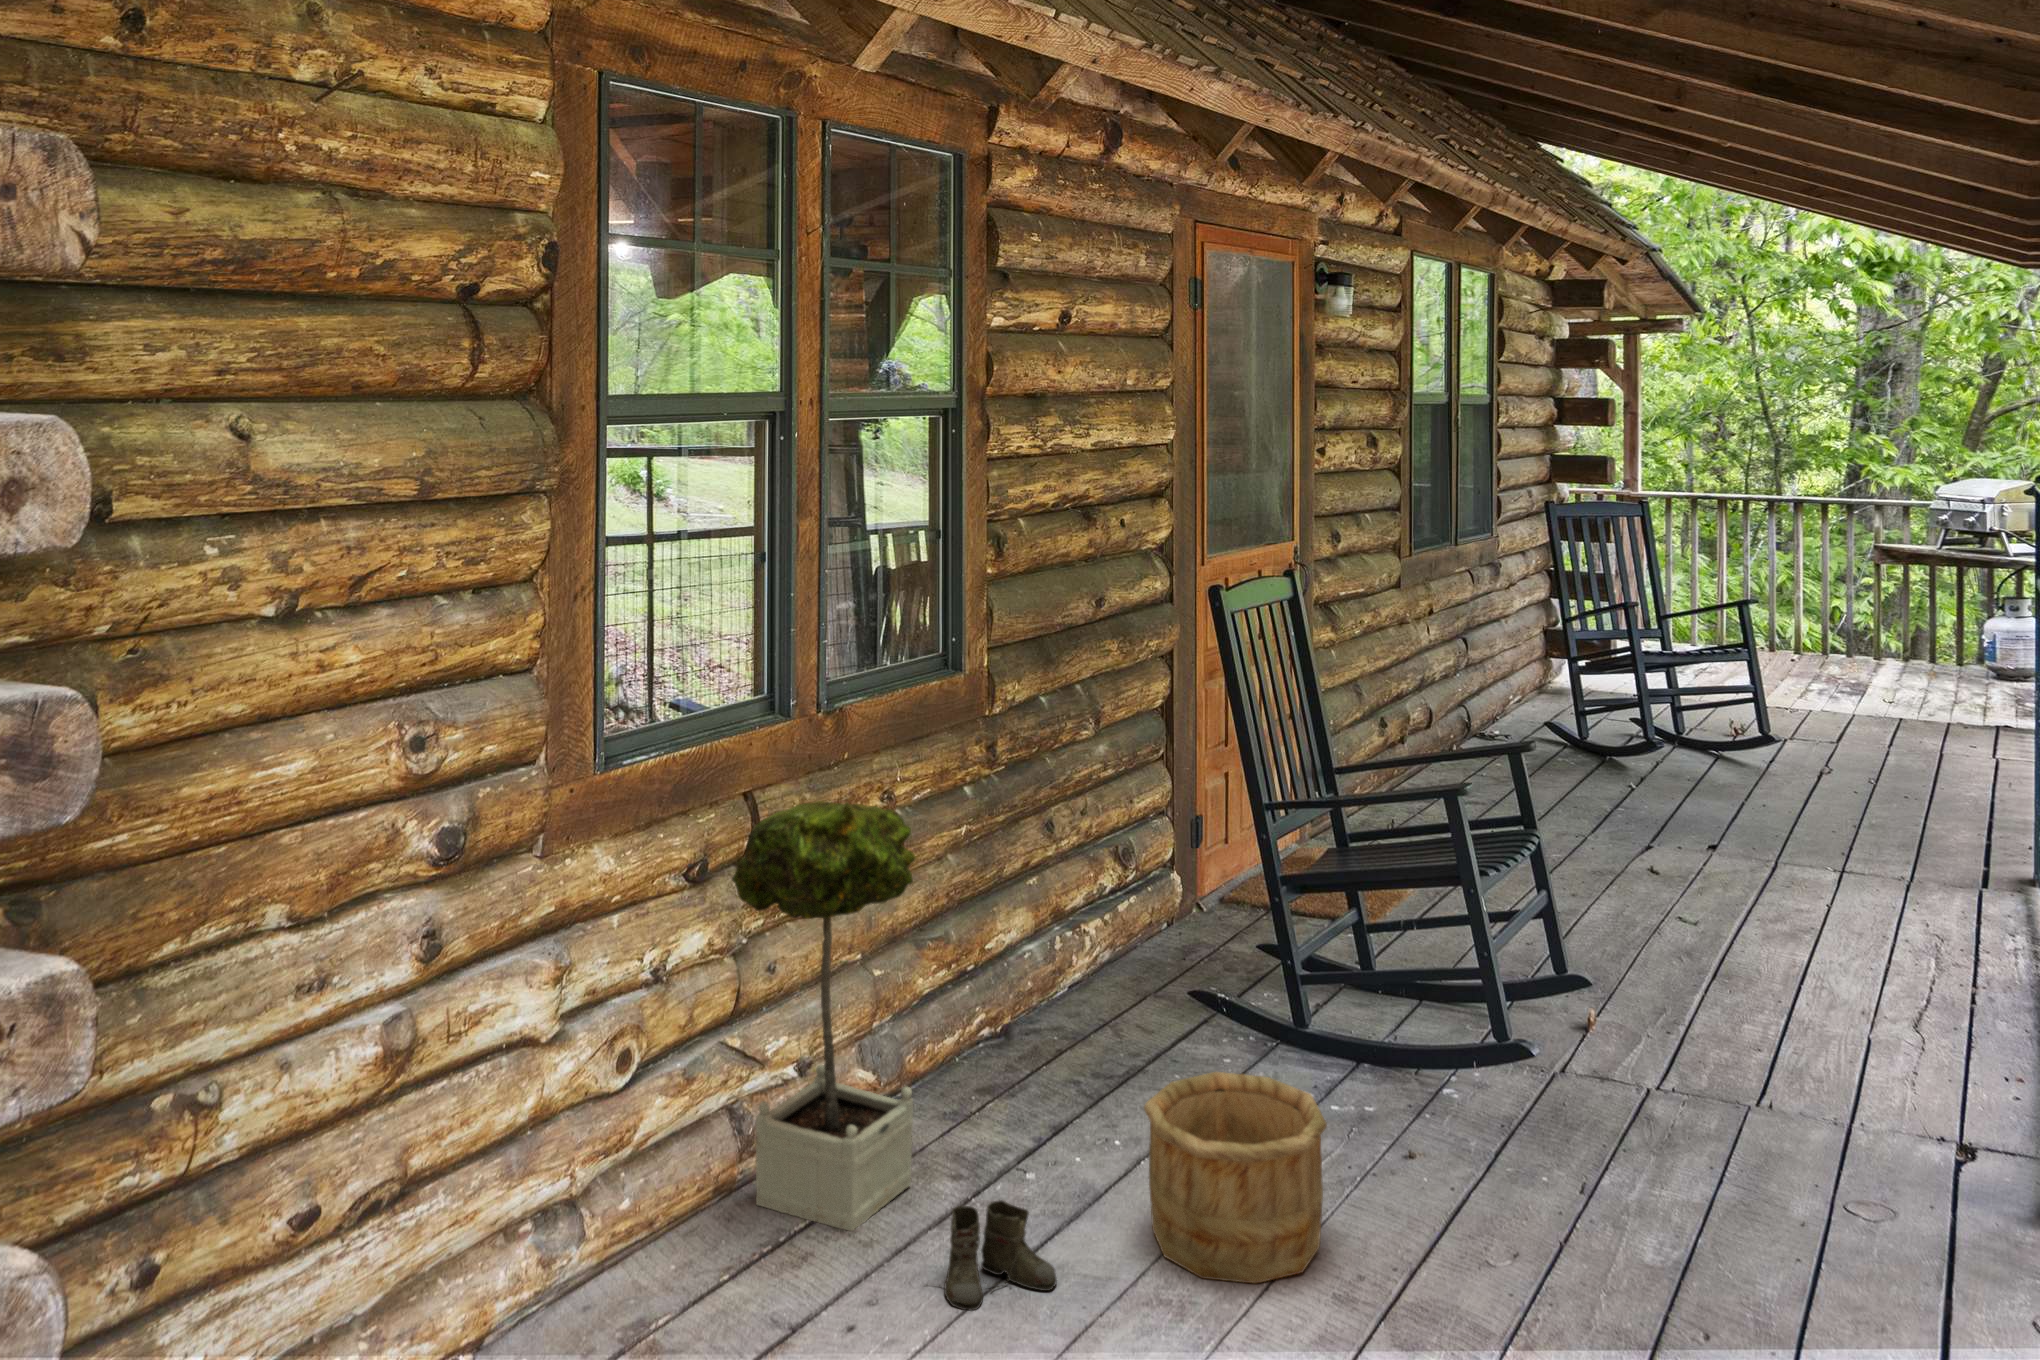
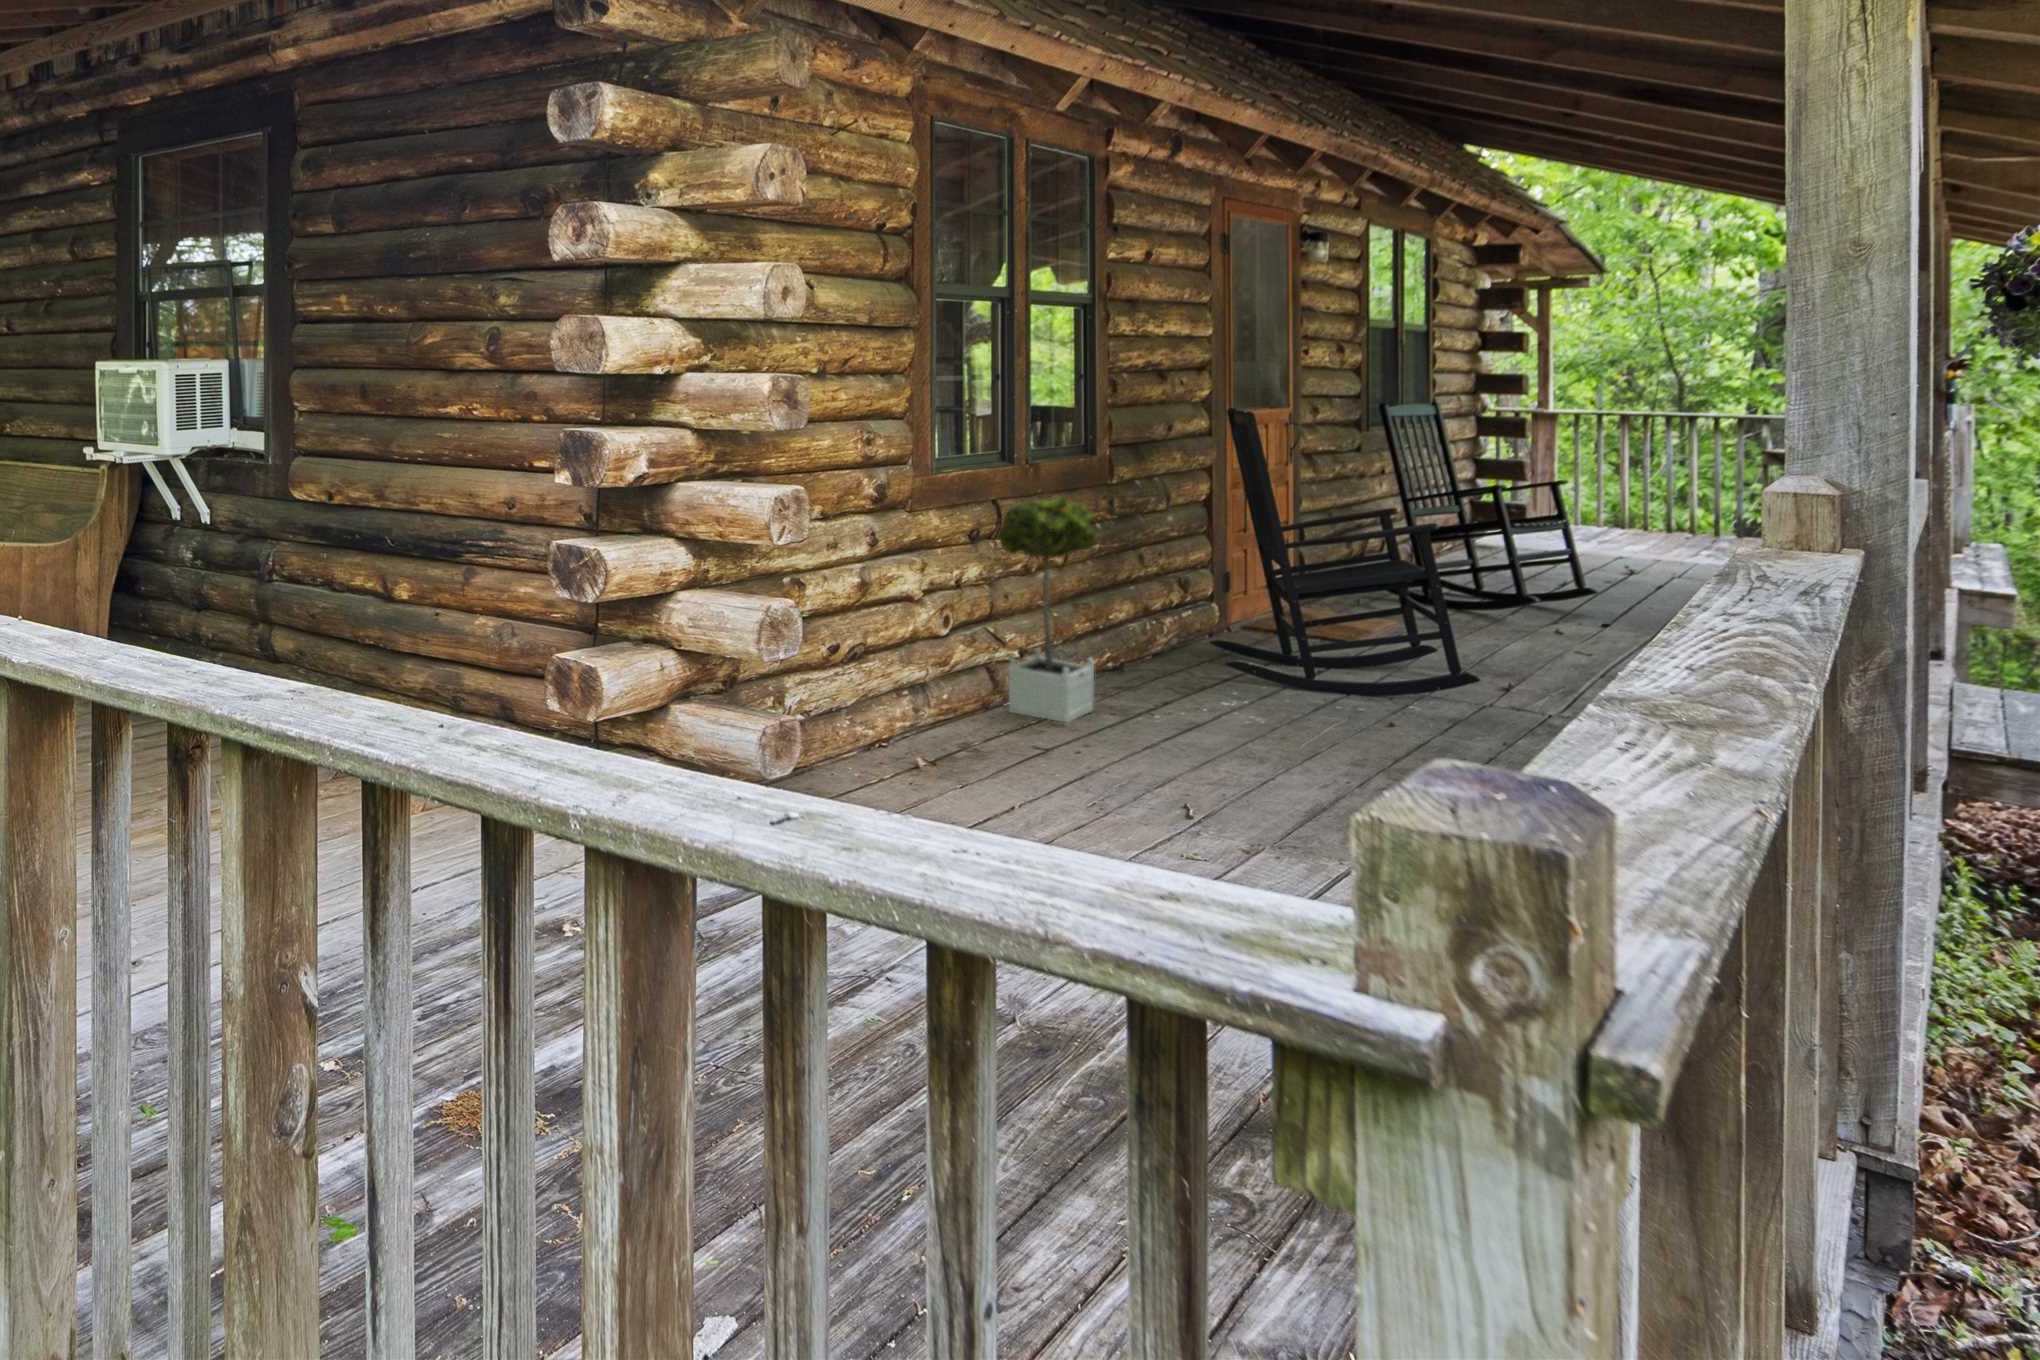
wooden bucket: present [1144,1072,1327,1283] -> none [1235,653,1348,751]
boots: present [939,1200,1057,1310] -> none [1116,702,1192,748]

